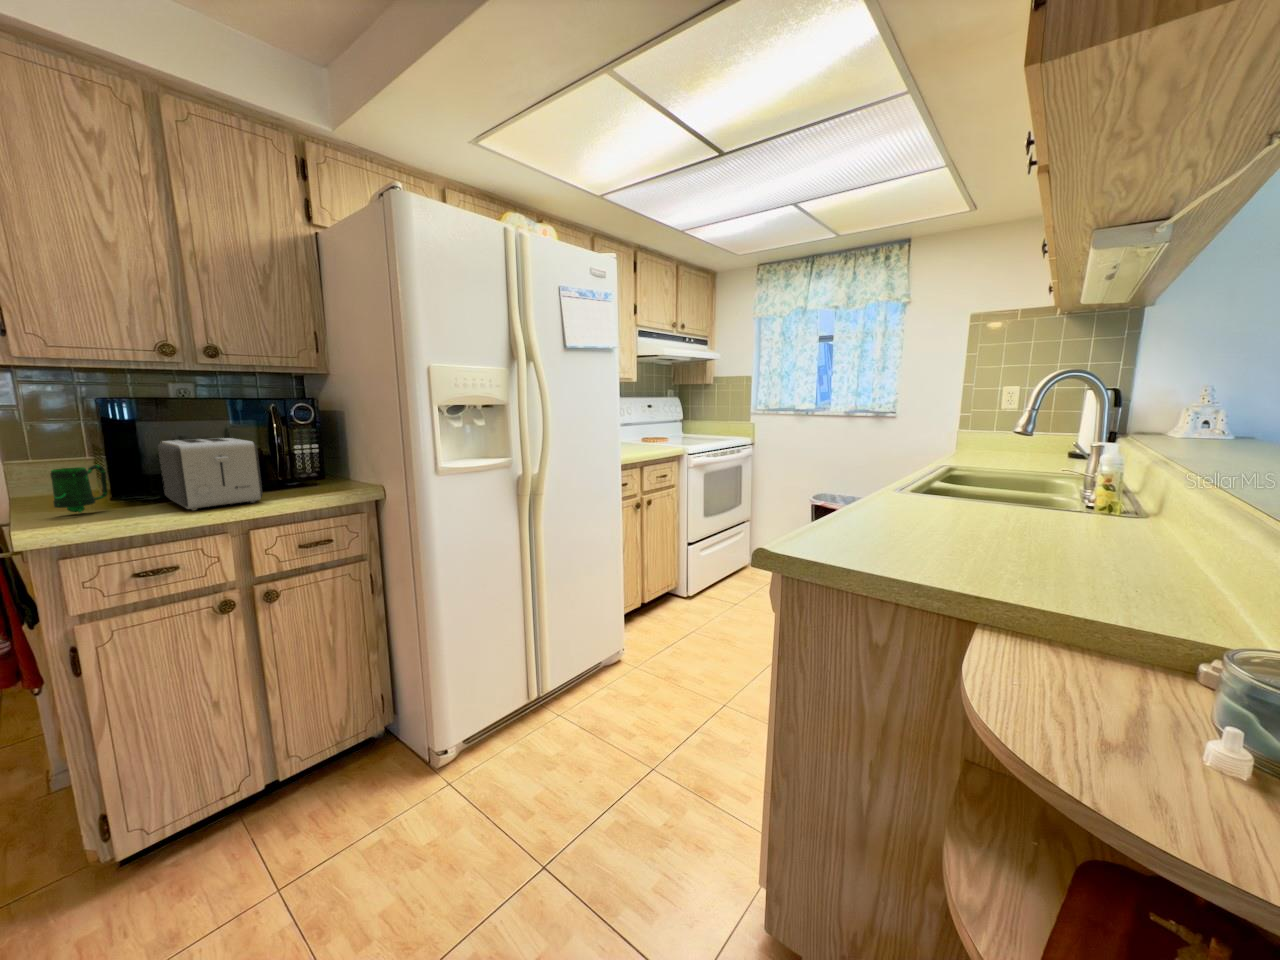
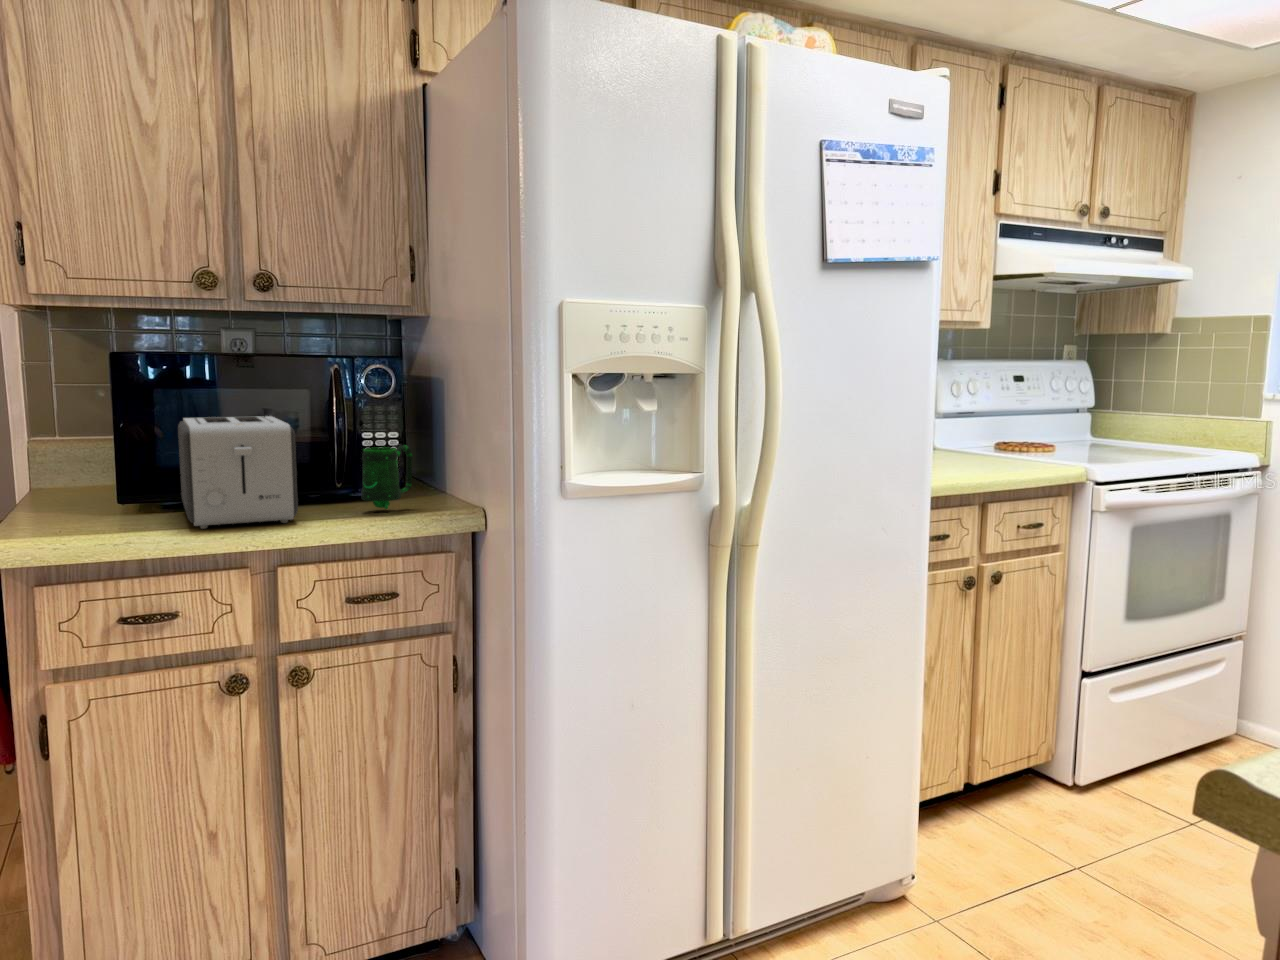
mug: present [50,465,108,513] -> present [361,445,413,509]

